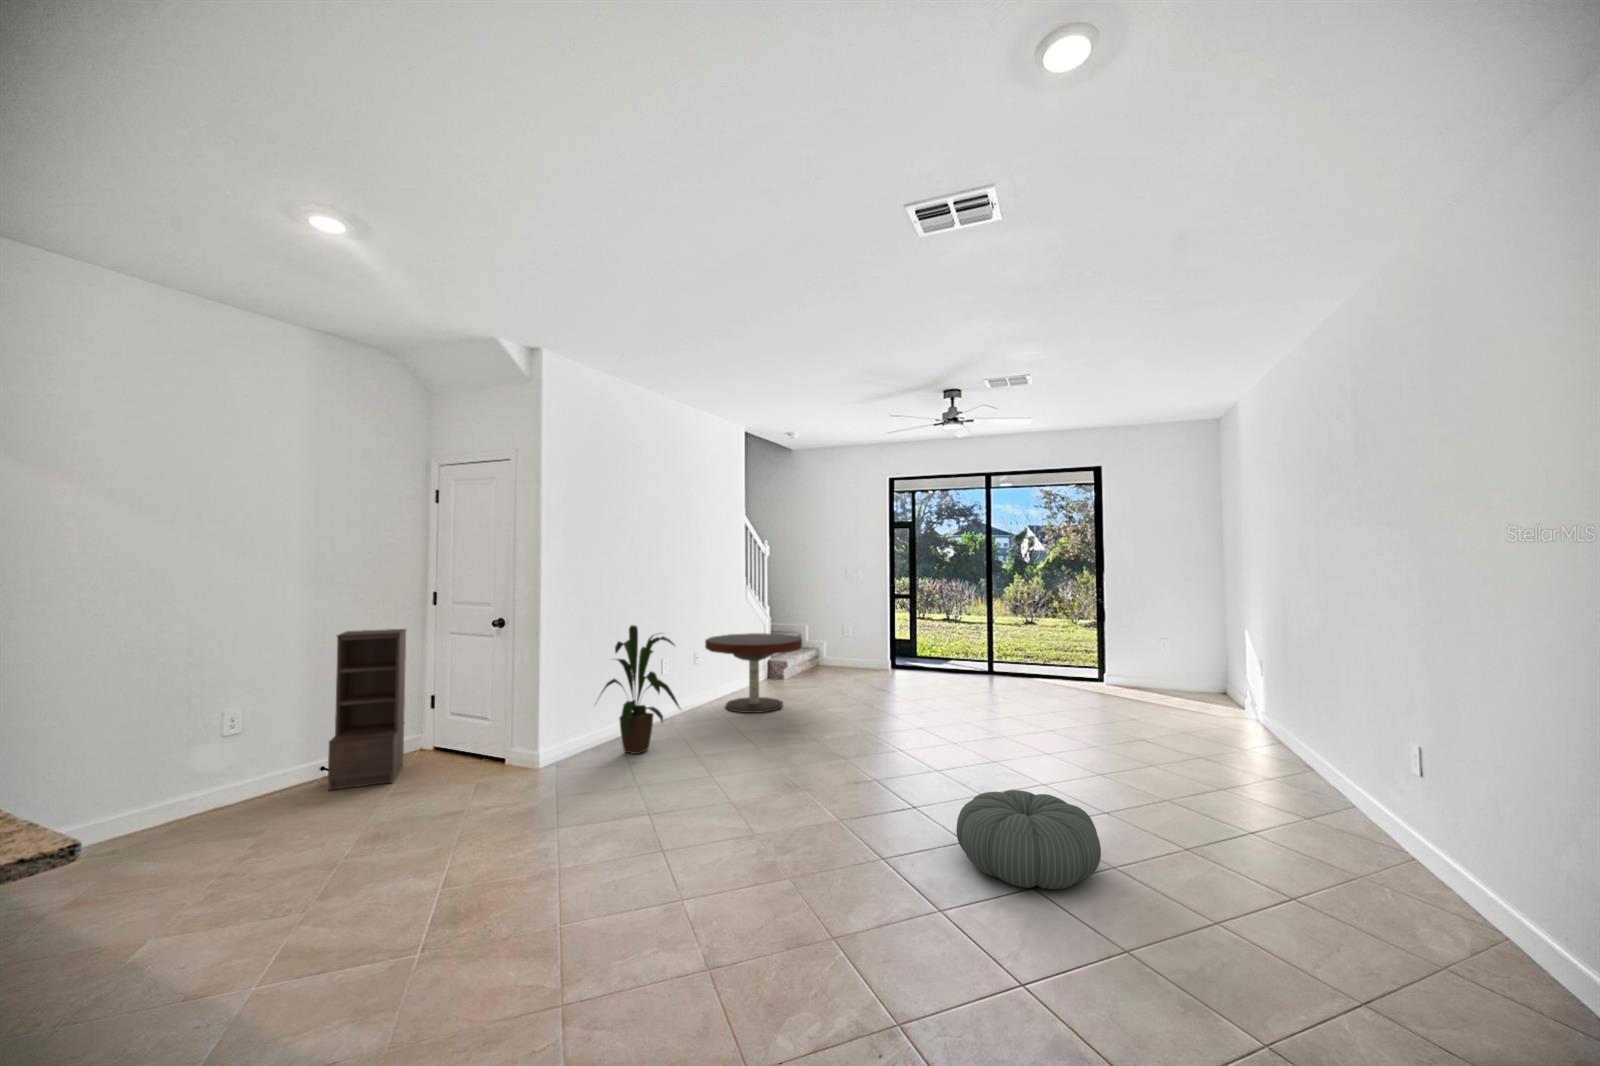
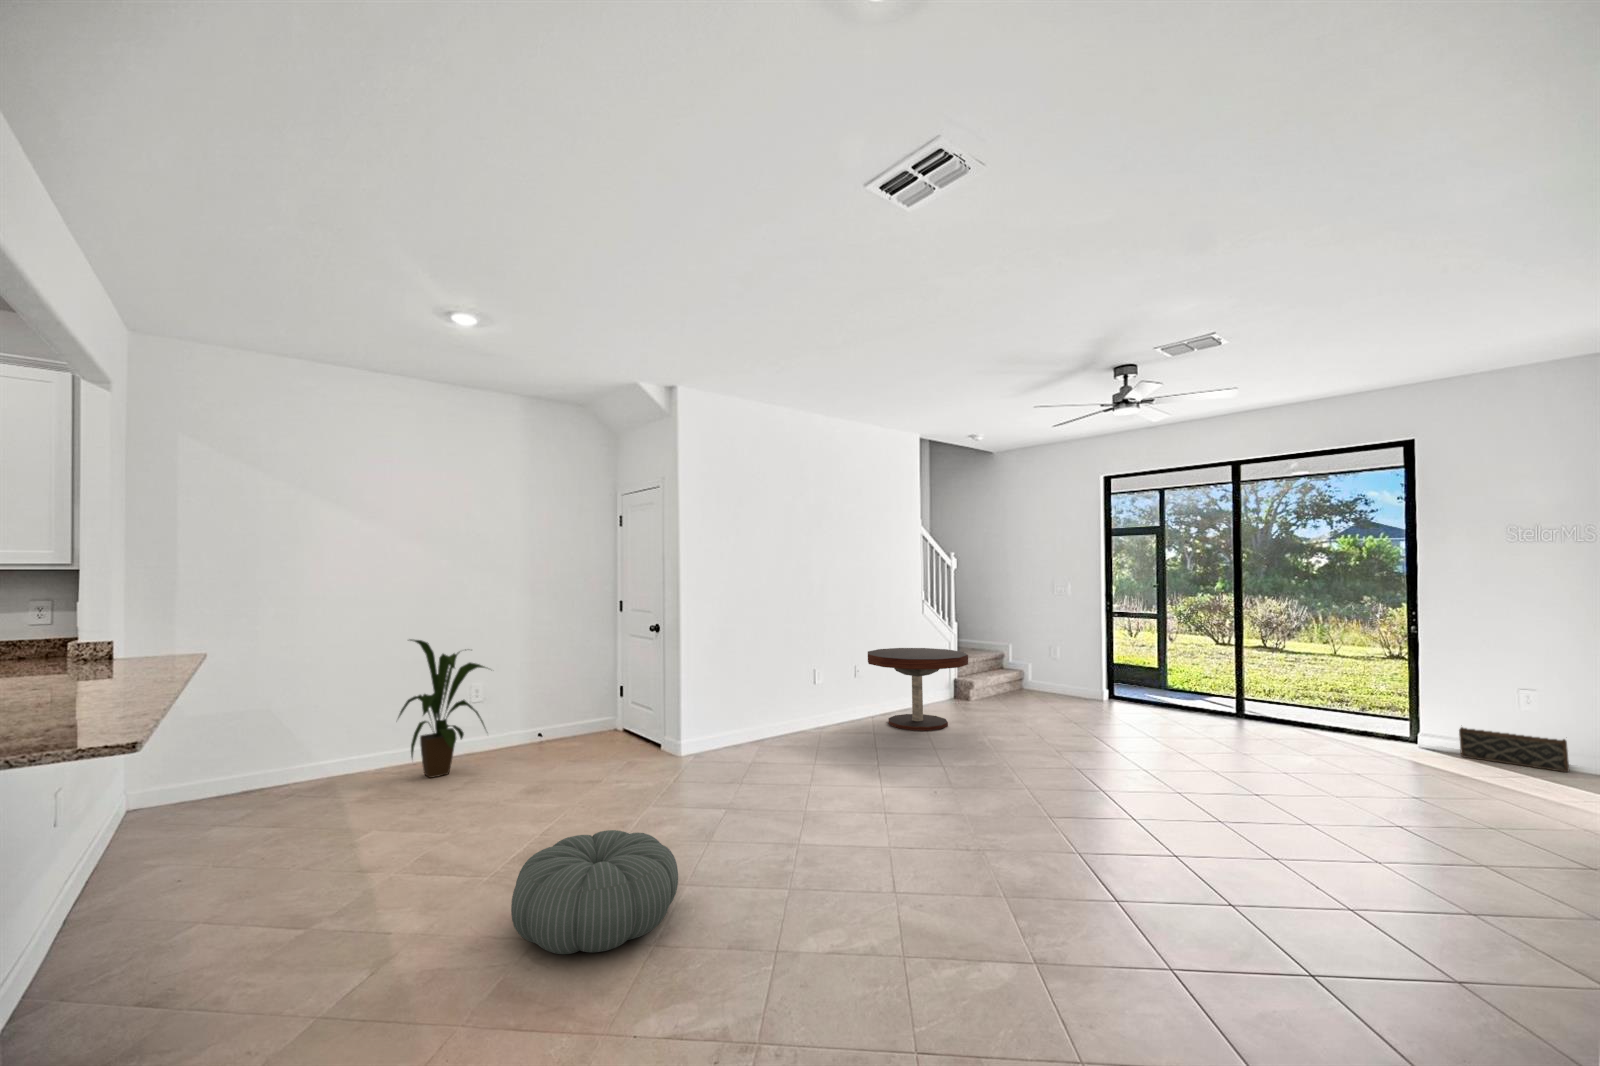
house plant: present [602,625,679,754] -> present [398,639,486,778]
bookshelf: present [328,629,406,791] -> none [529,628,593,753]
woven basket: none [1129,668,1188,695] -> present [1459,727,1569,772]
pouf: present [956,790,1101,889] -> present [511,830,678,954]

